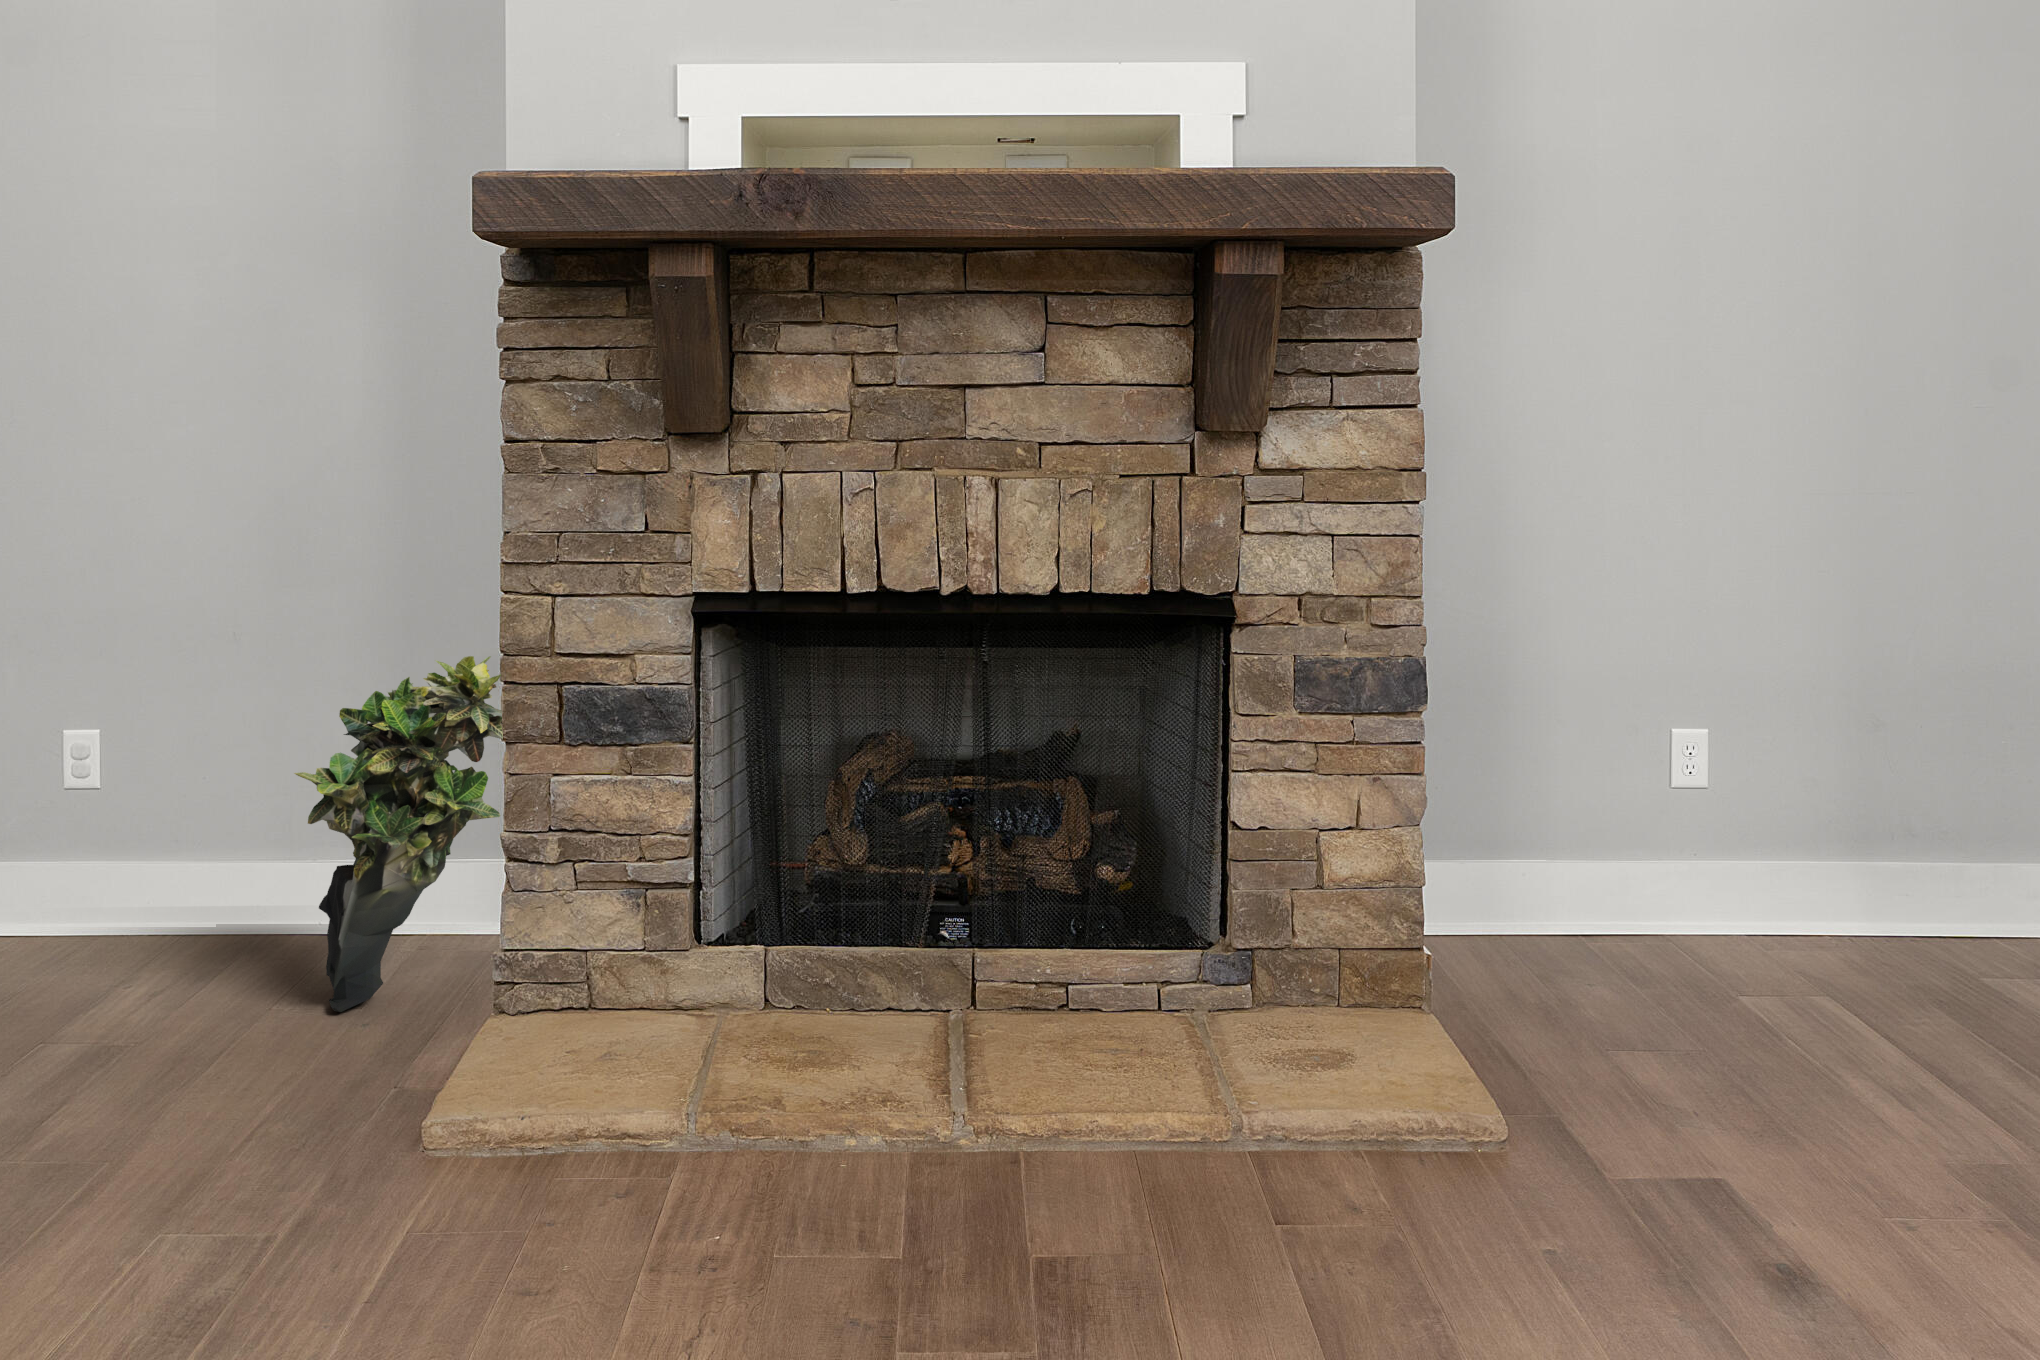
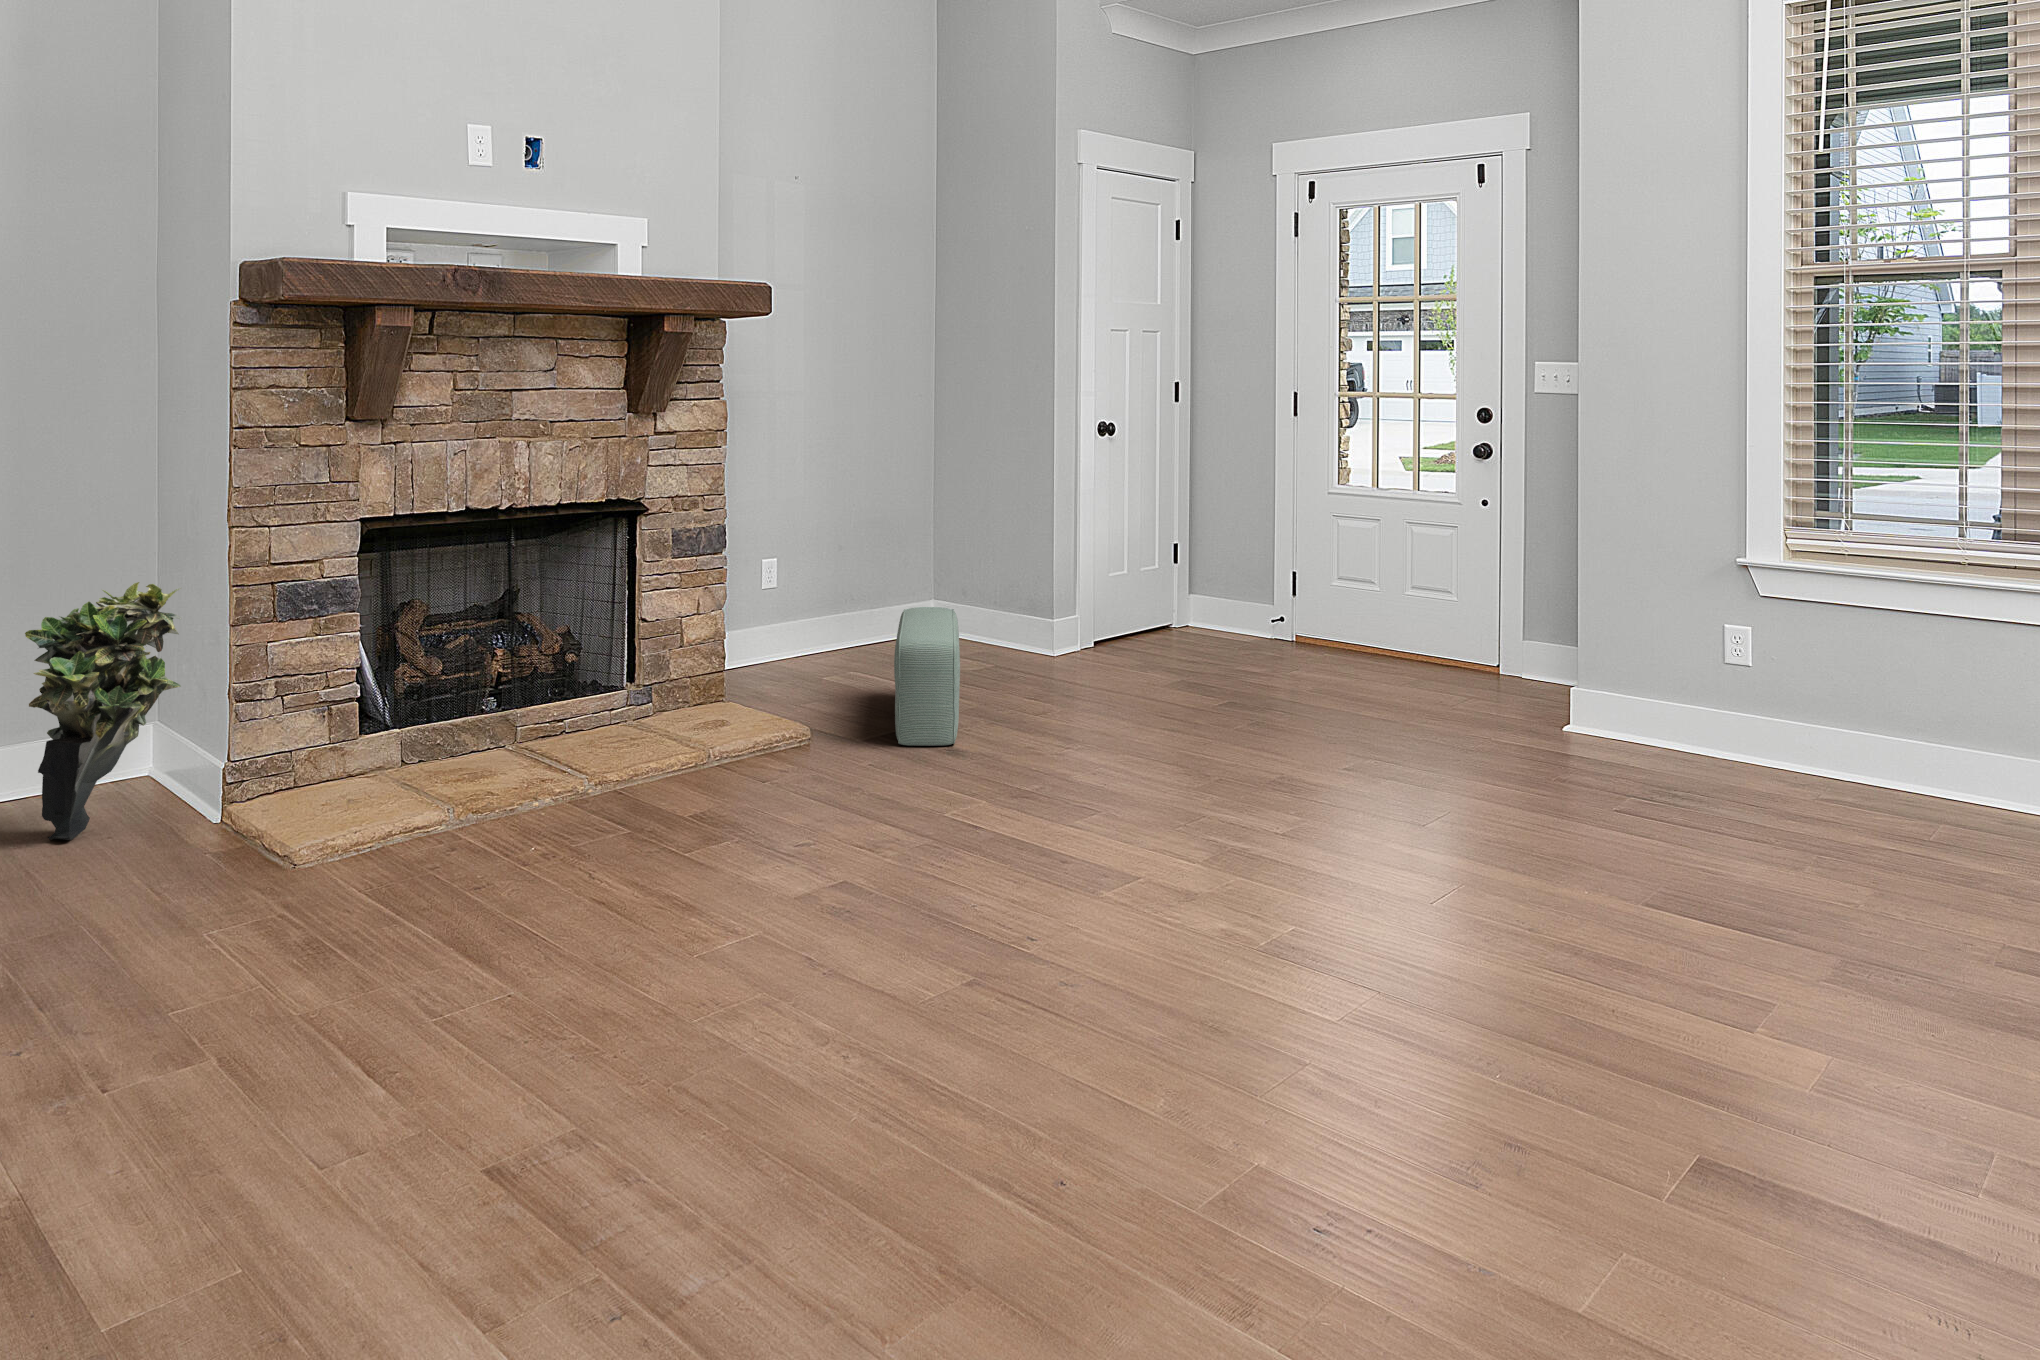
pouf: none [1658,883,1949,1249] -> present [894,607,960,746]

